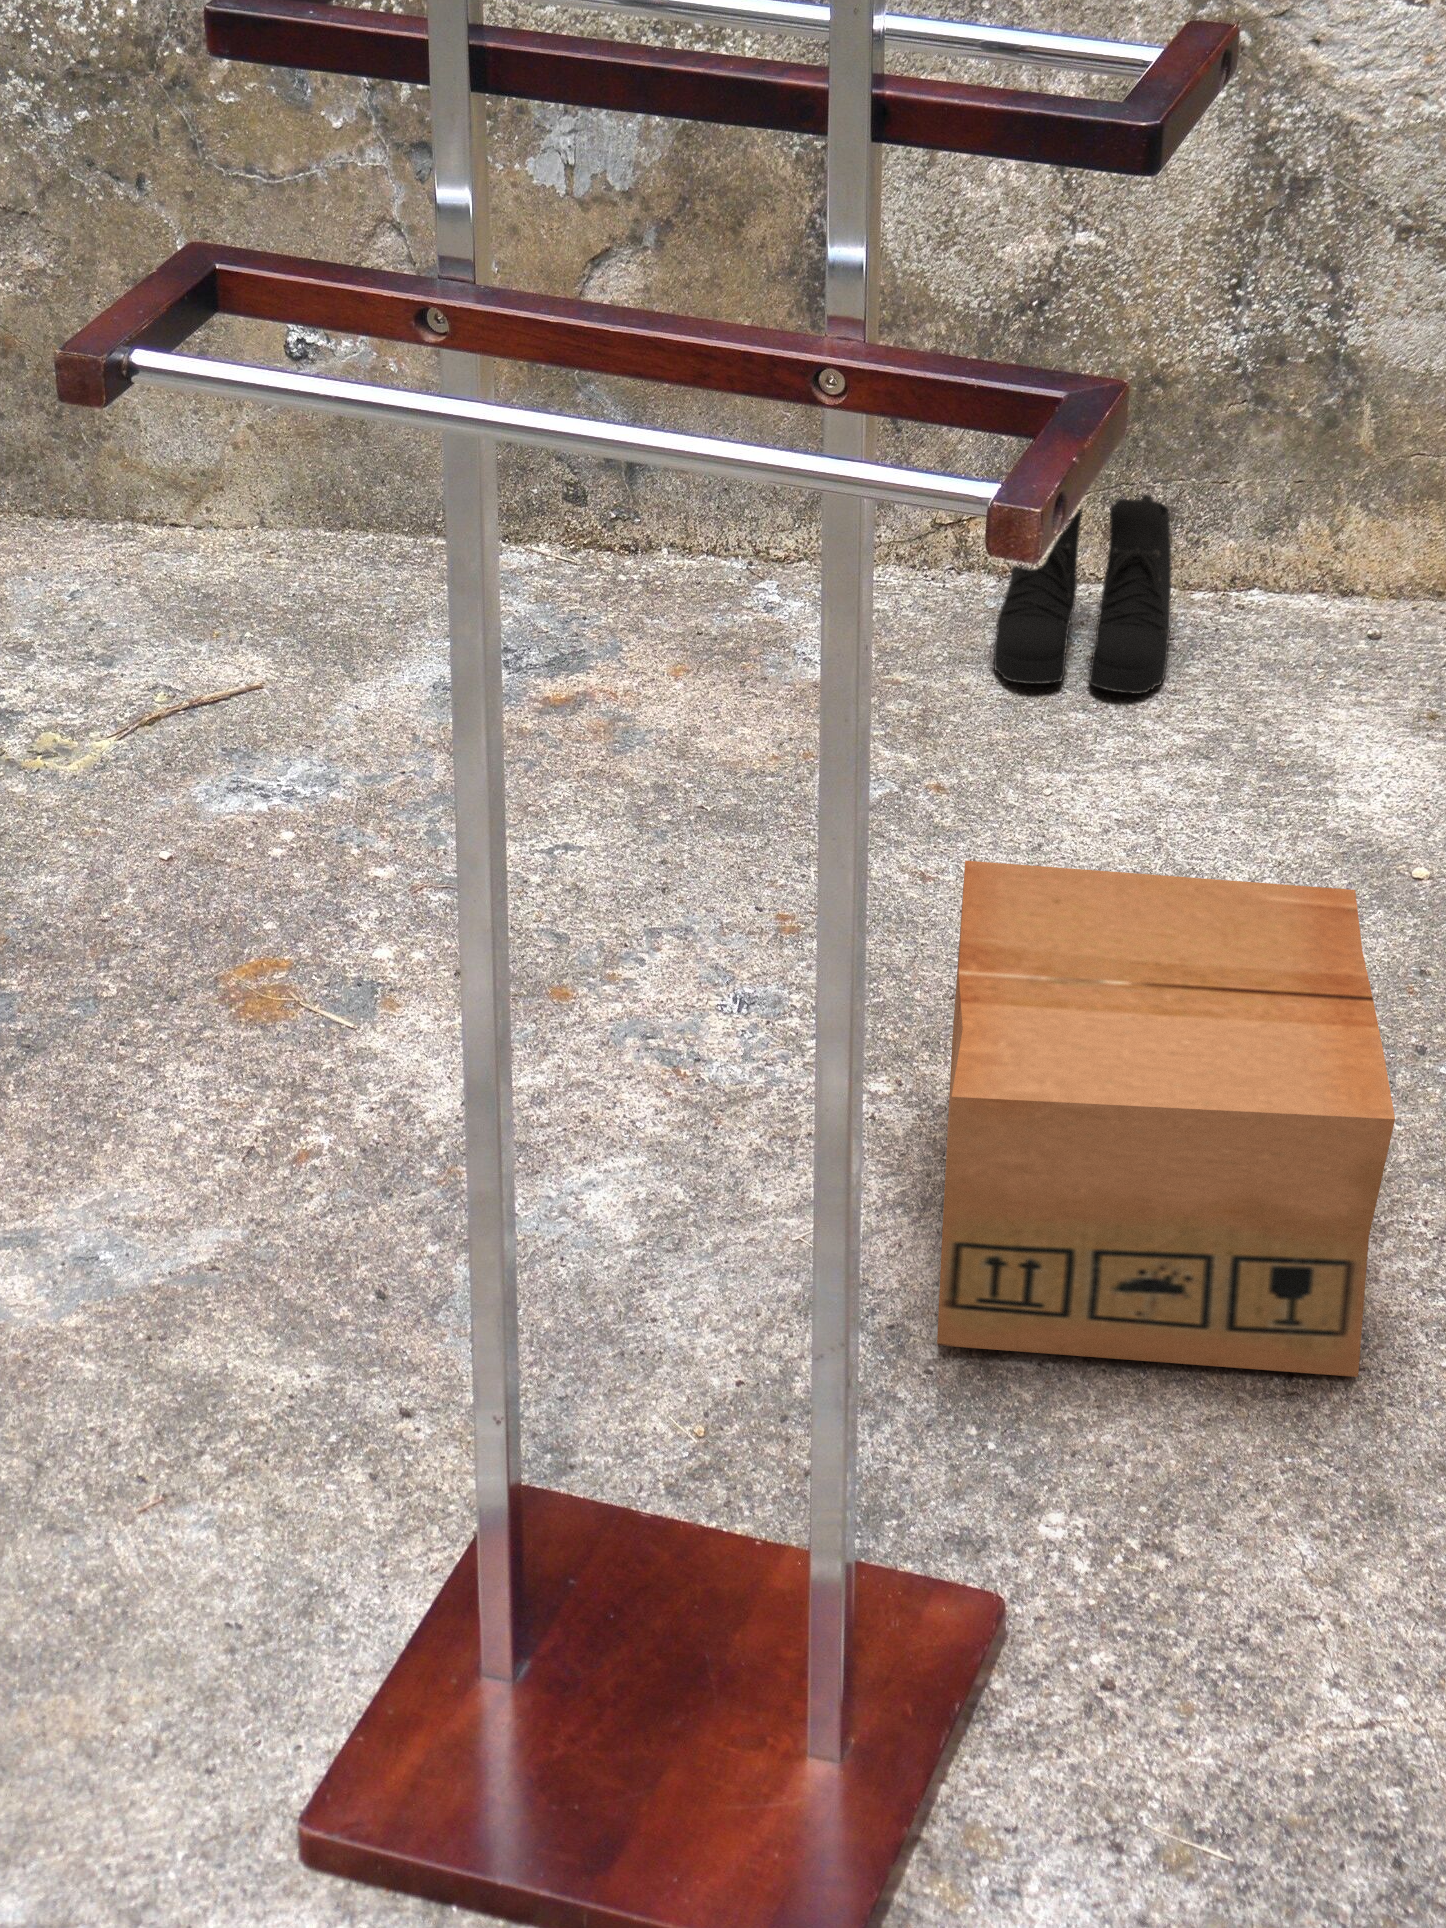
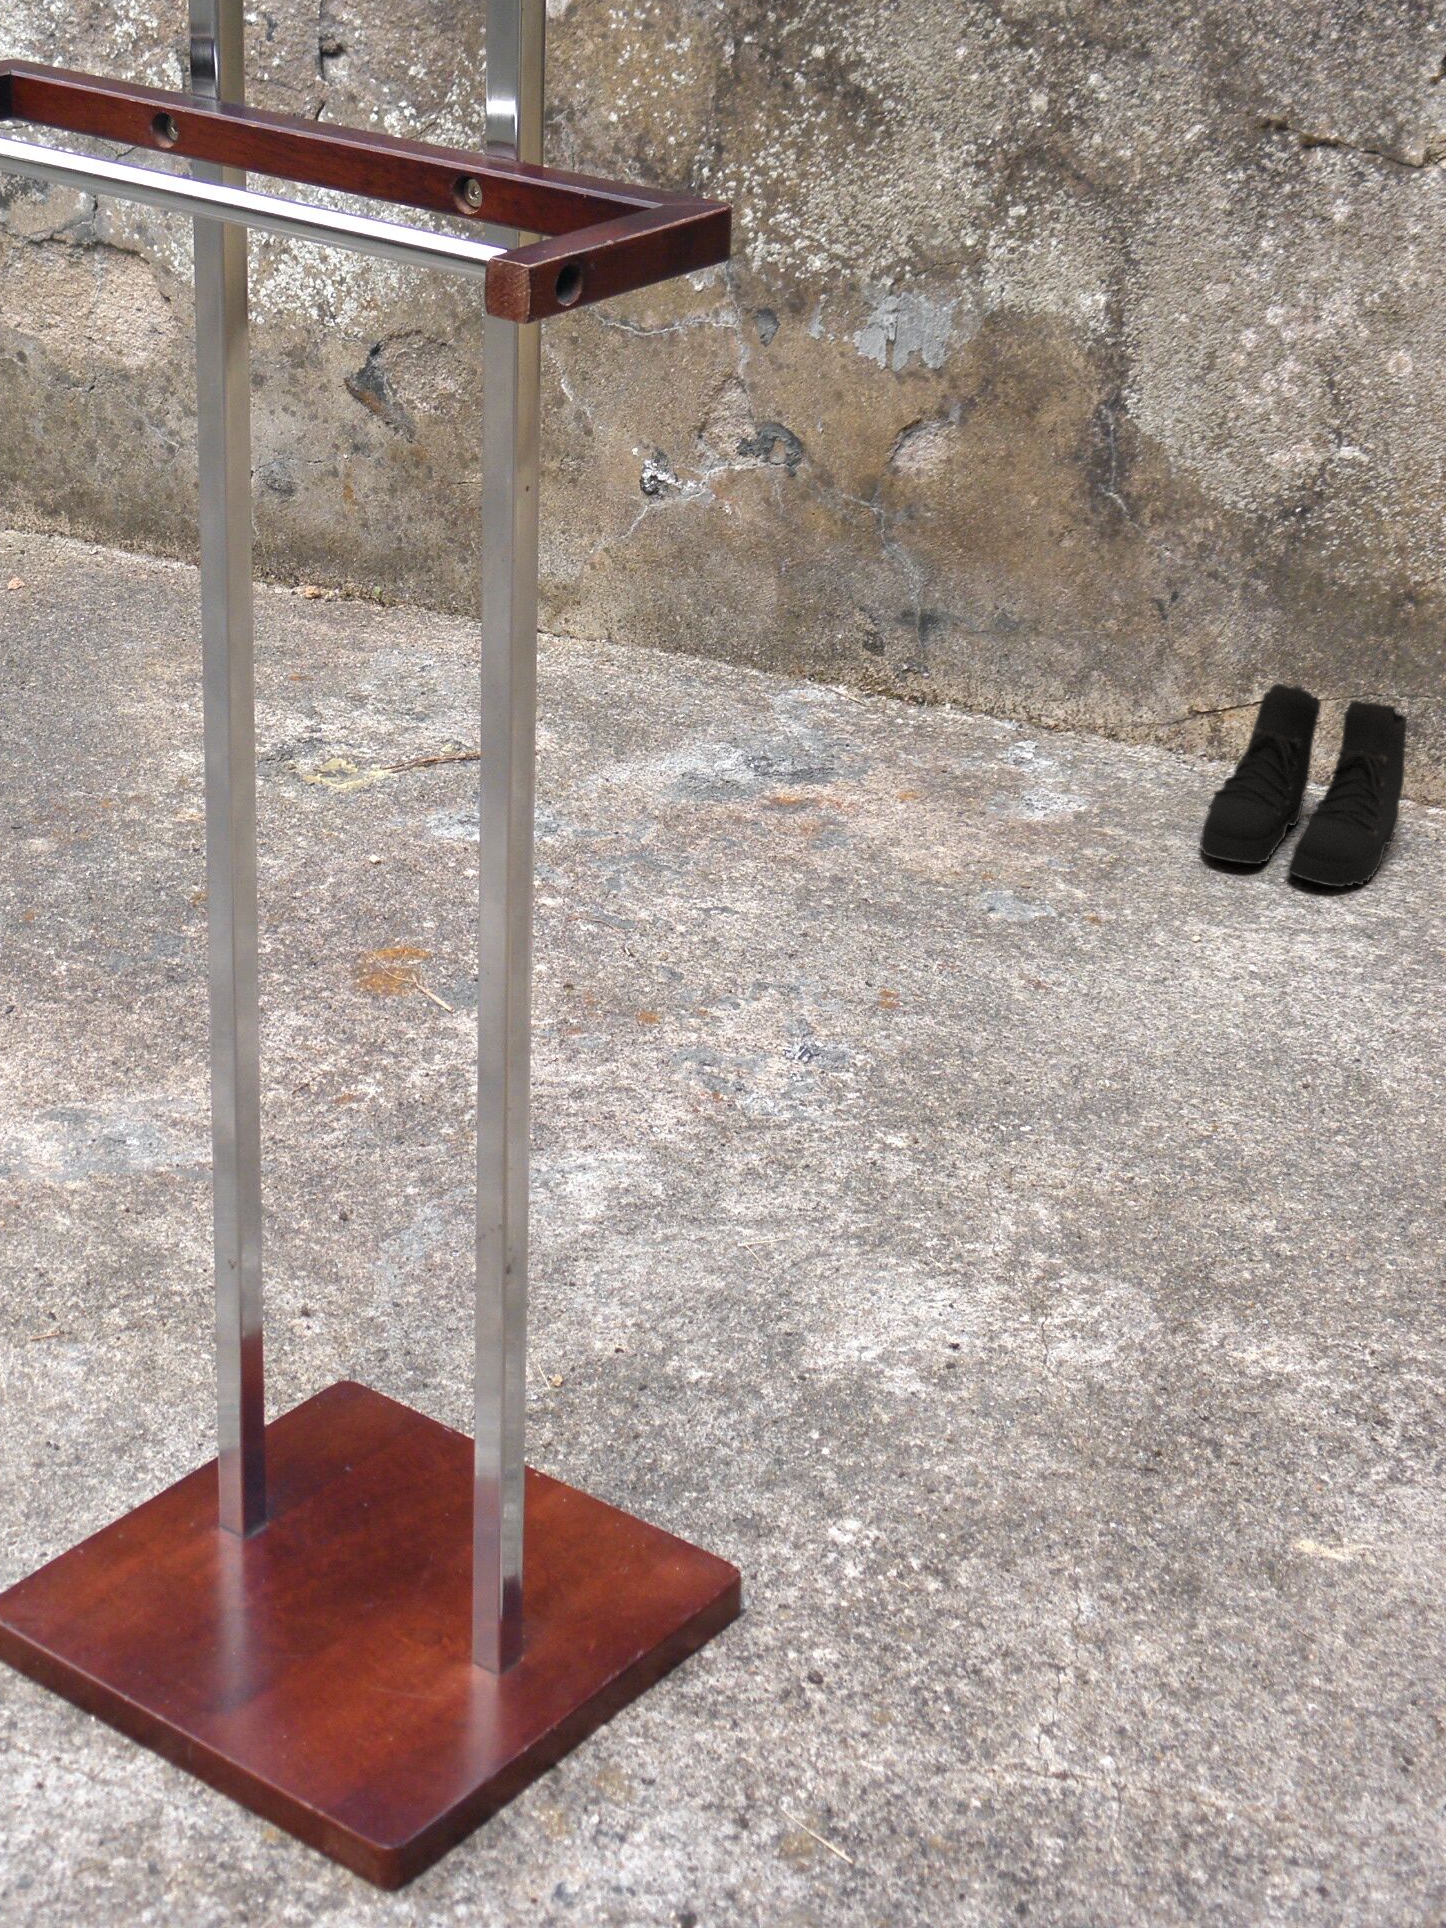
cardboard box: present [937,861,1395,1377] -> none [819,928,1350,1481]

